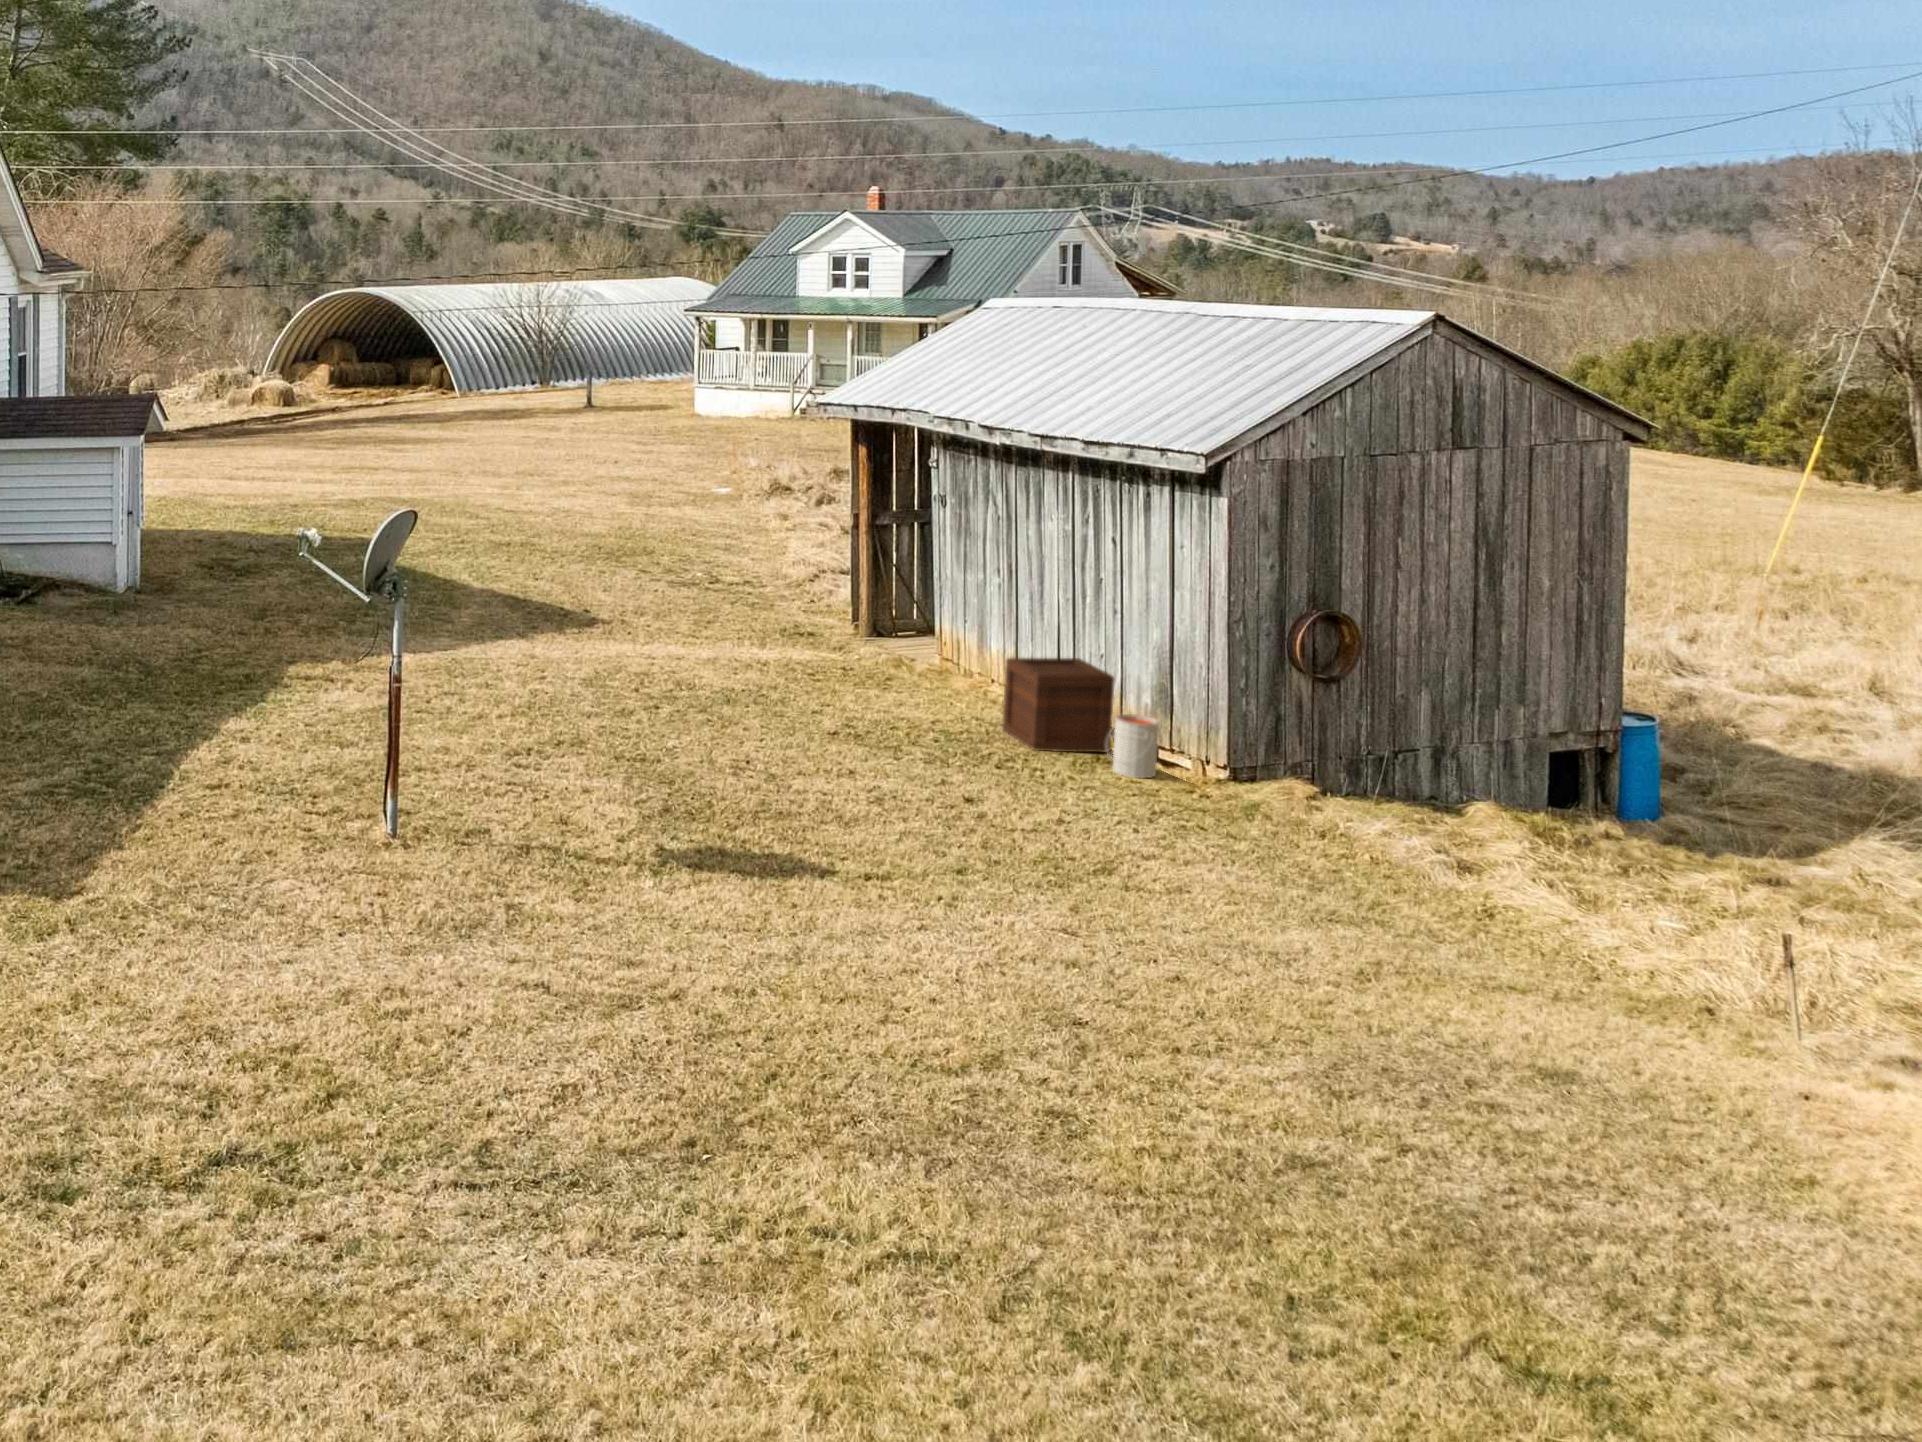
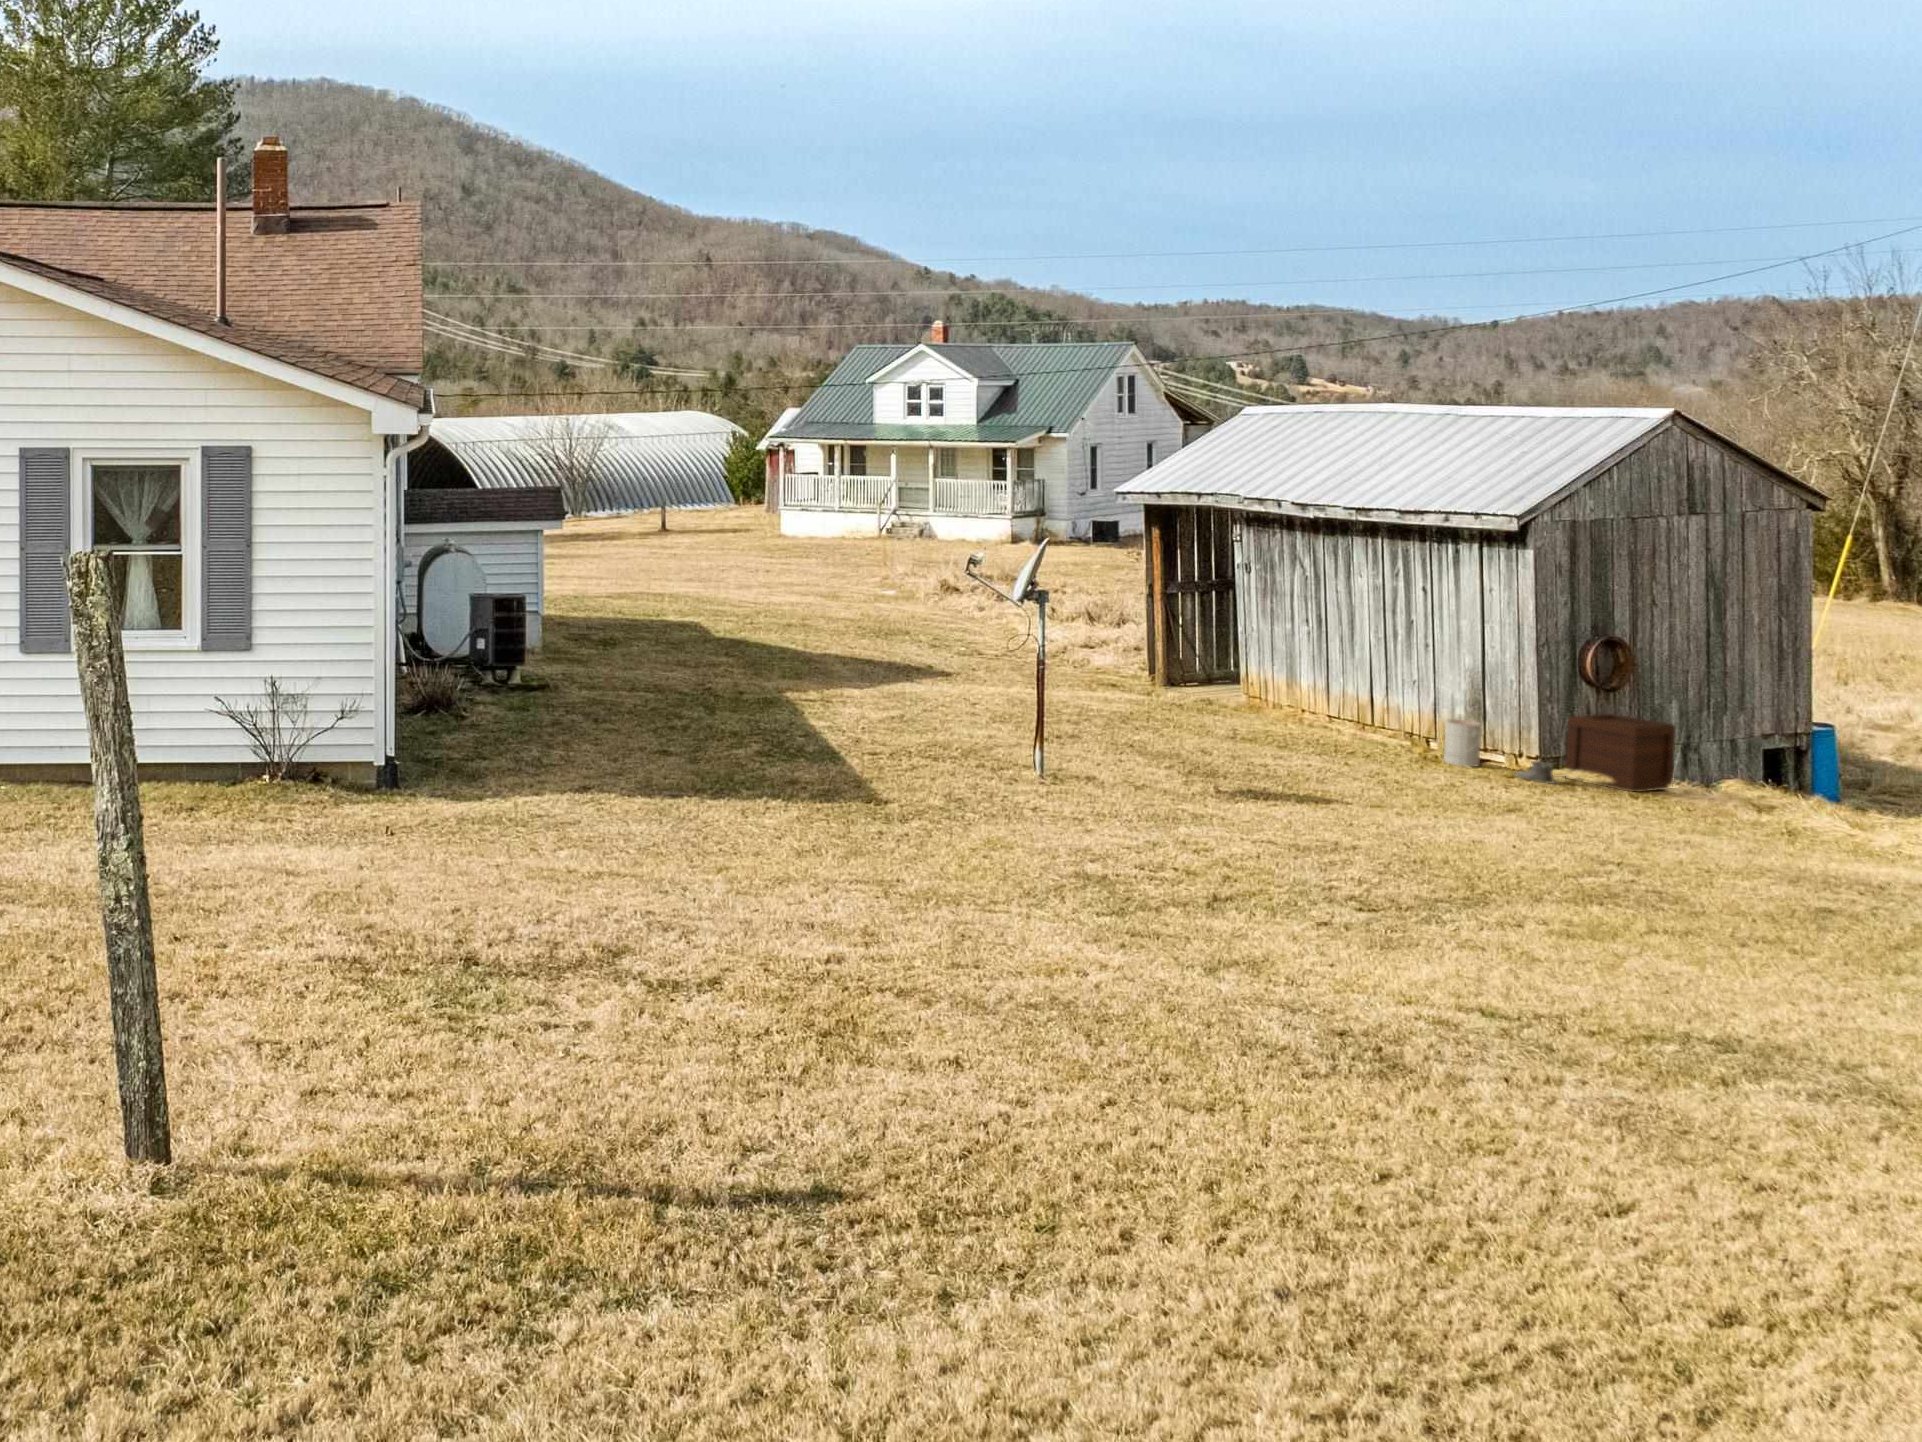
wooden crate: present [1002,658,1115,752] -> present [1566,713,1676,792]
boots: none [1186,775,1234,811] -> present [1513,760,1556,784]

